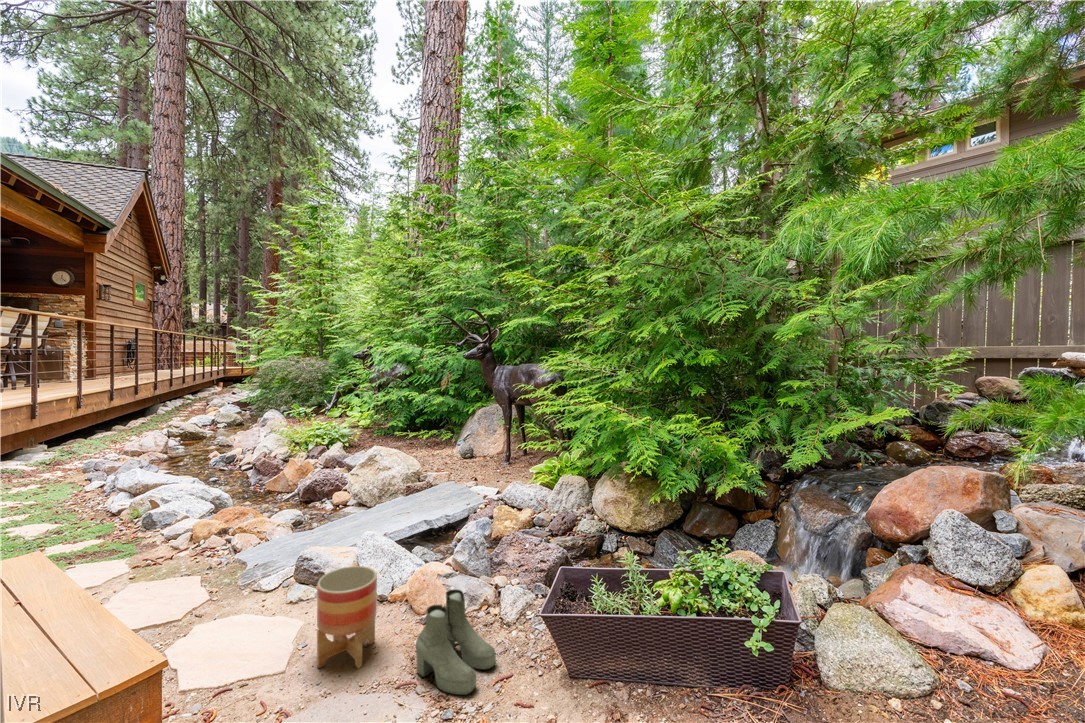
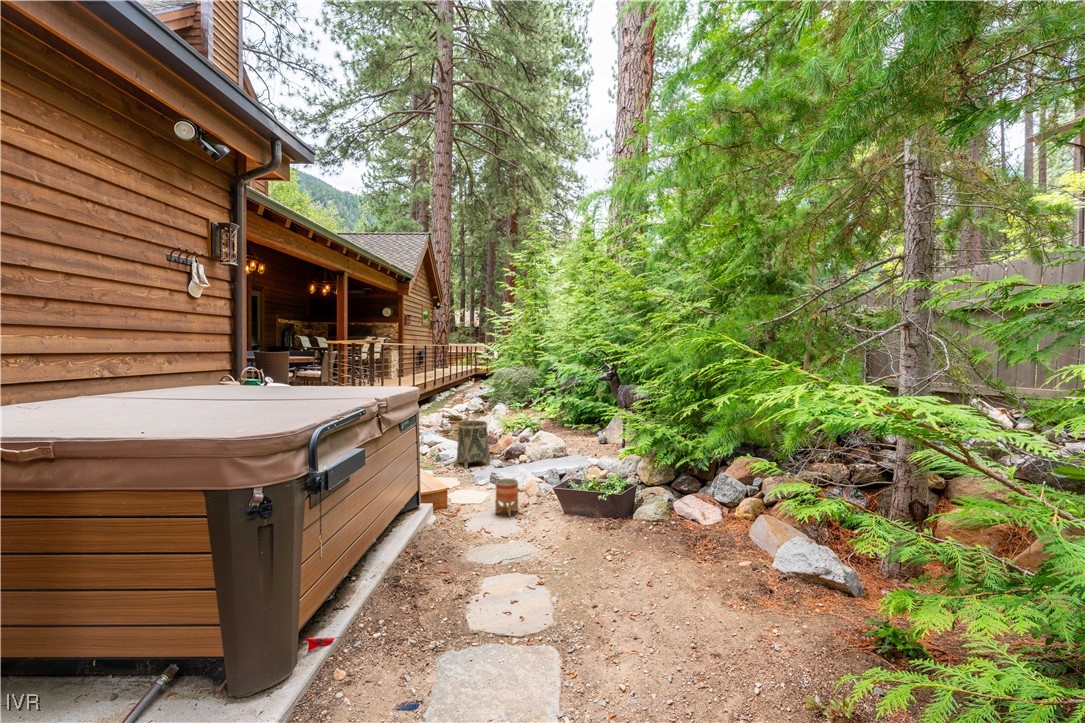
basket: none [194,437,271,535] -> present [457,421,490,468]
boots: present [416,589,496,695] -> none [529,492,560,528]

